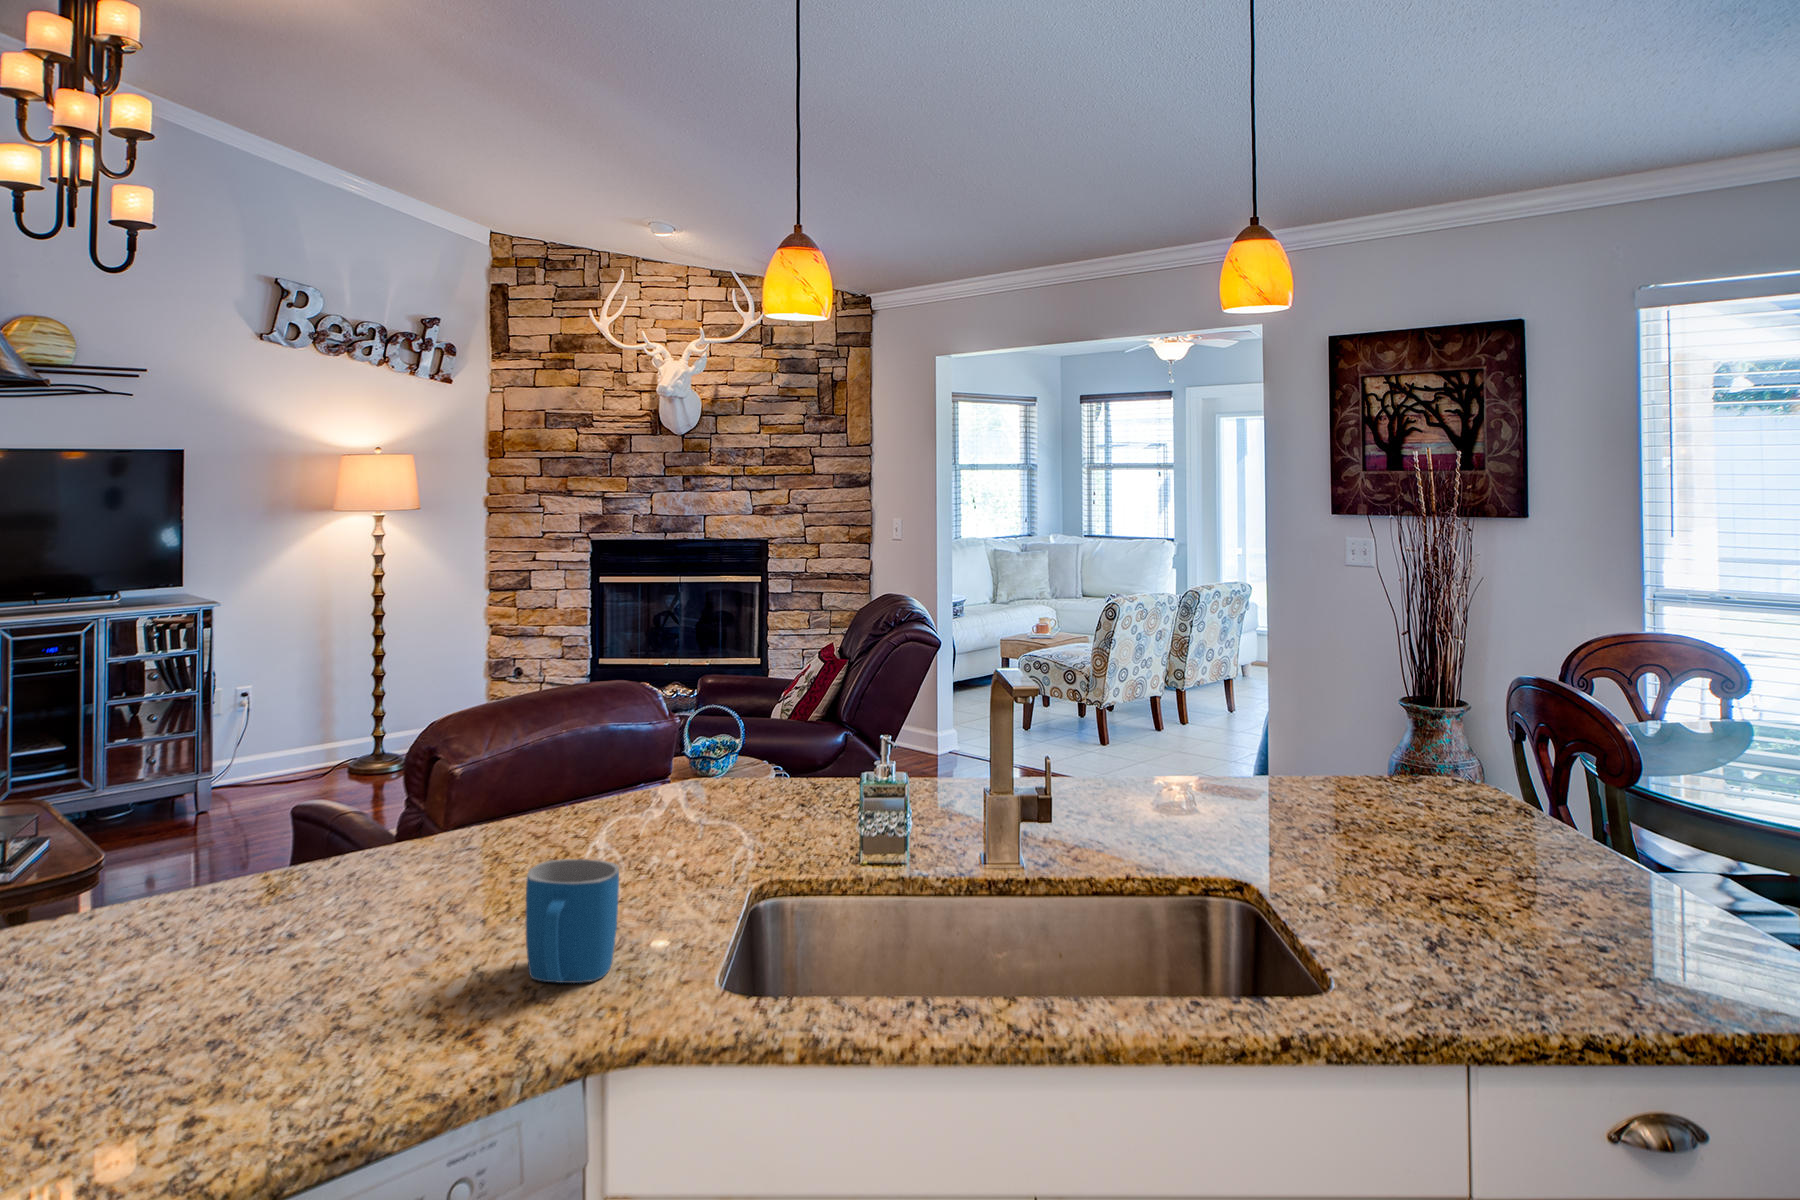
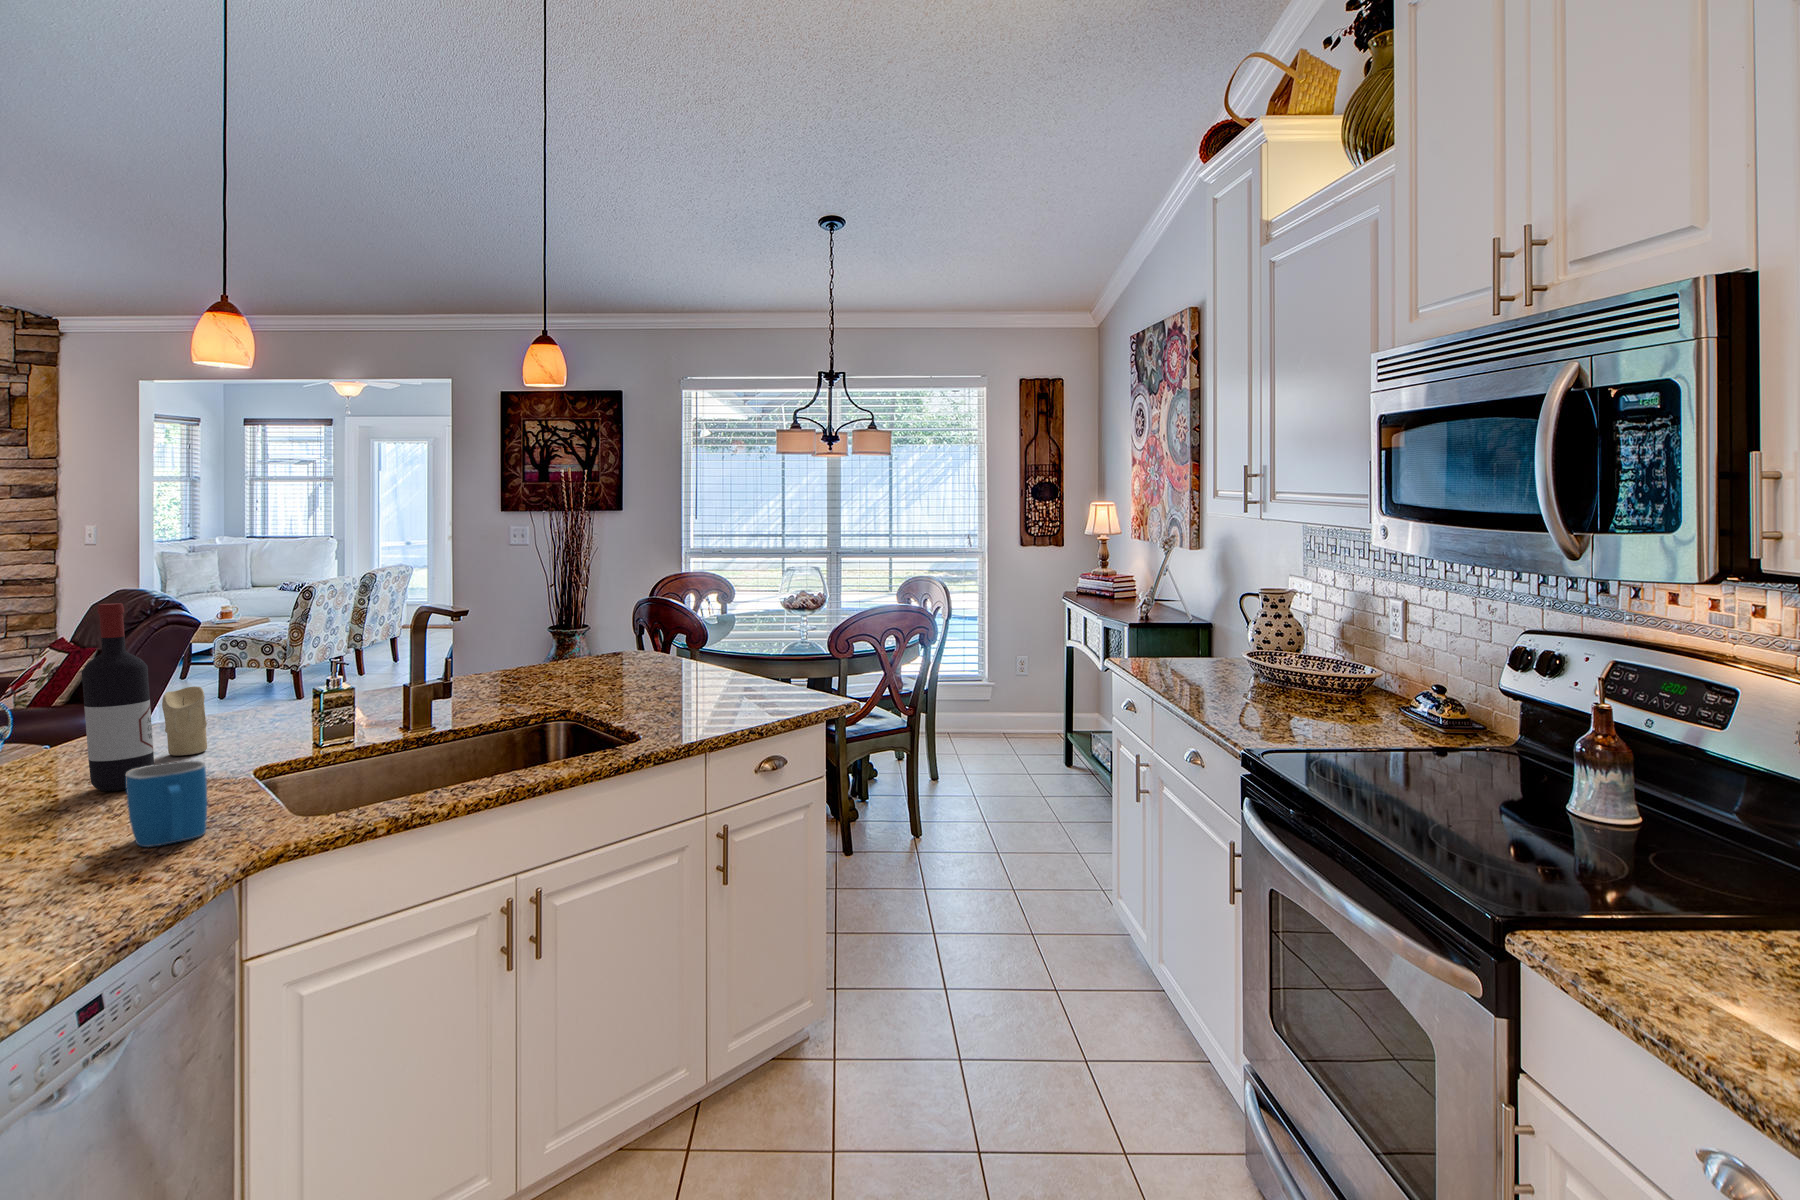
wine bottle: none [596,622,665,870] -> present [82,603,154,791]
candle: none [710,740,755,832] -> present [162,686,207,756]

